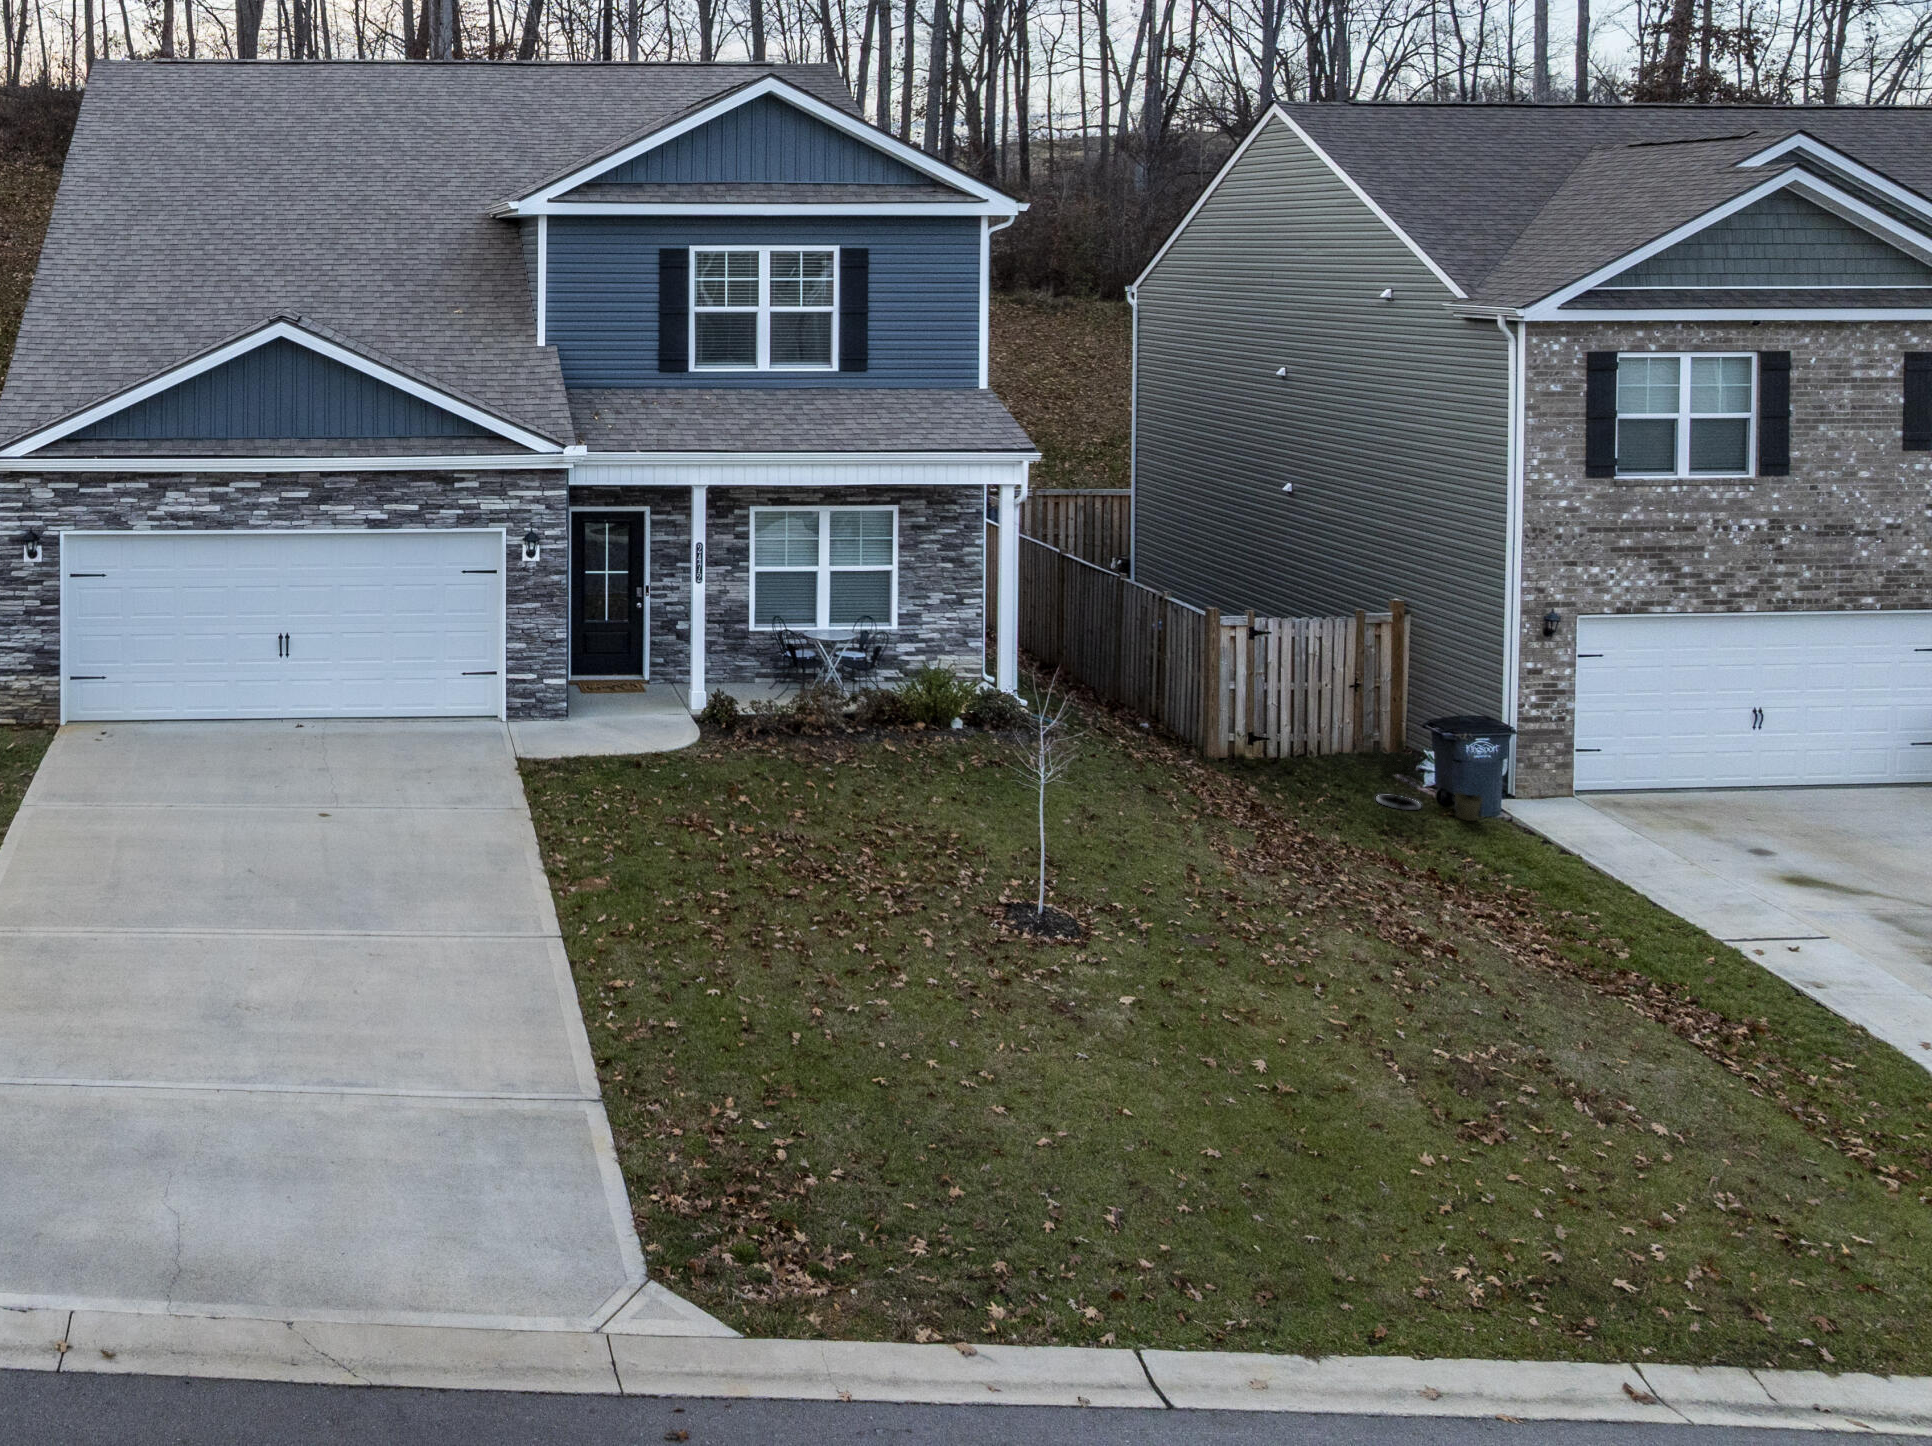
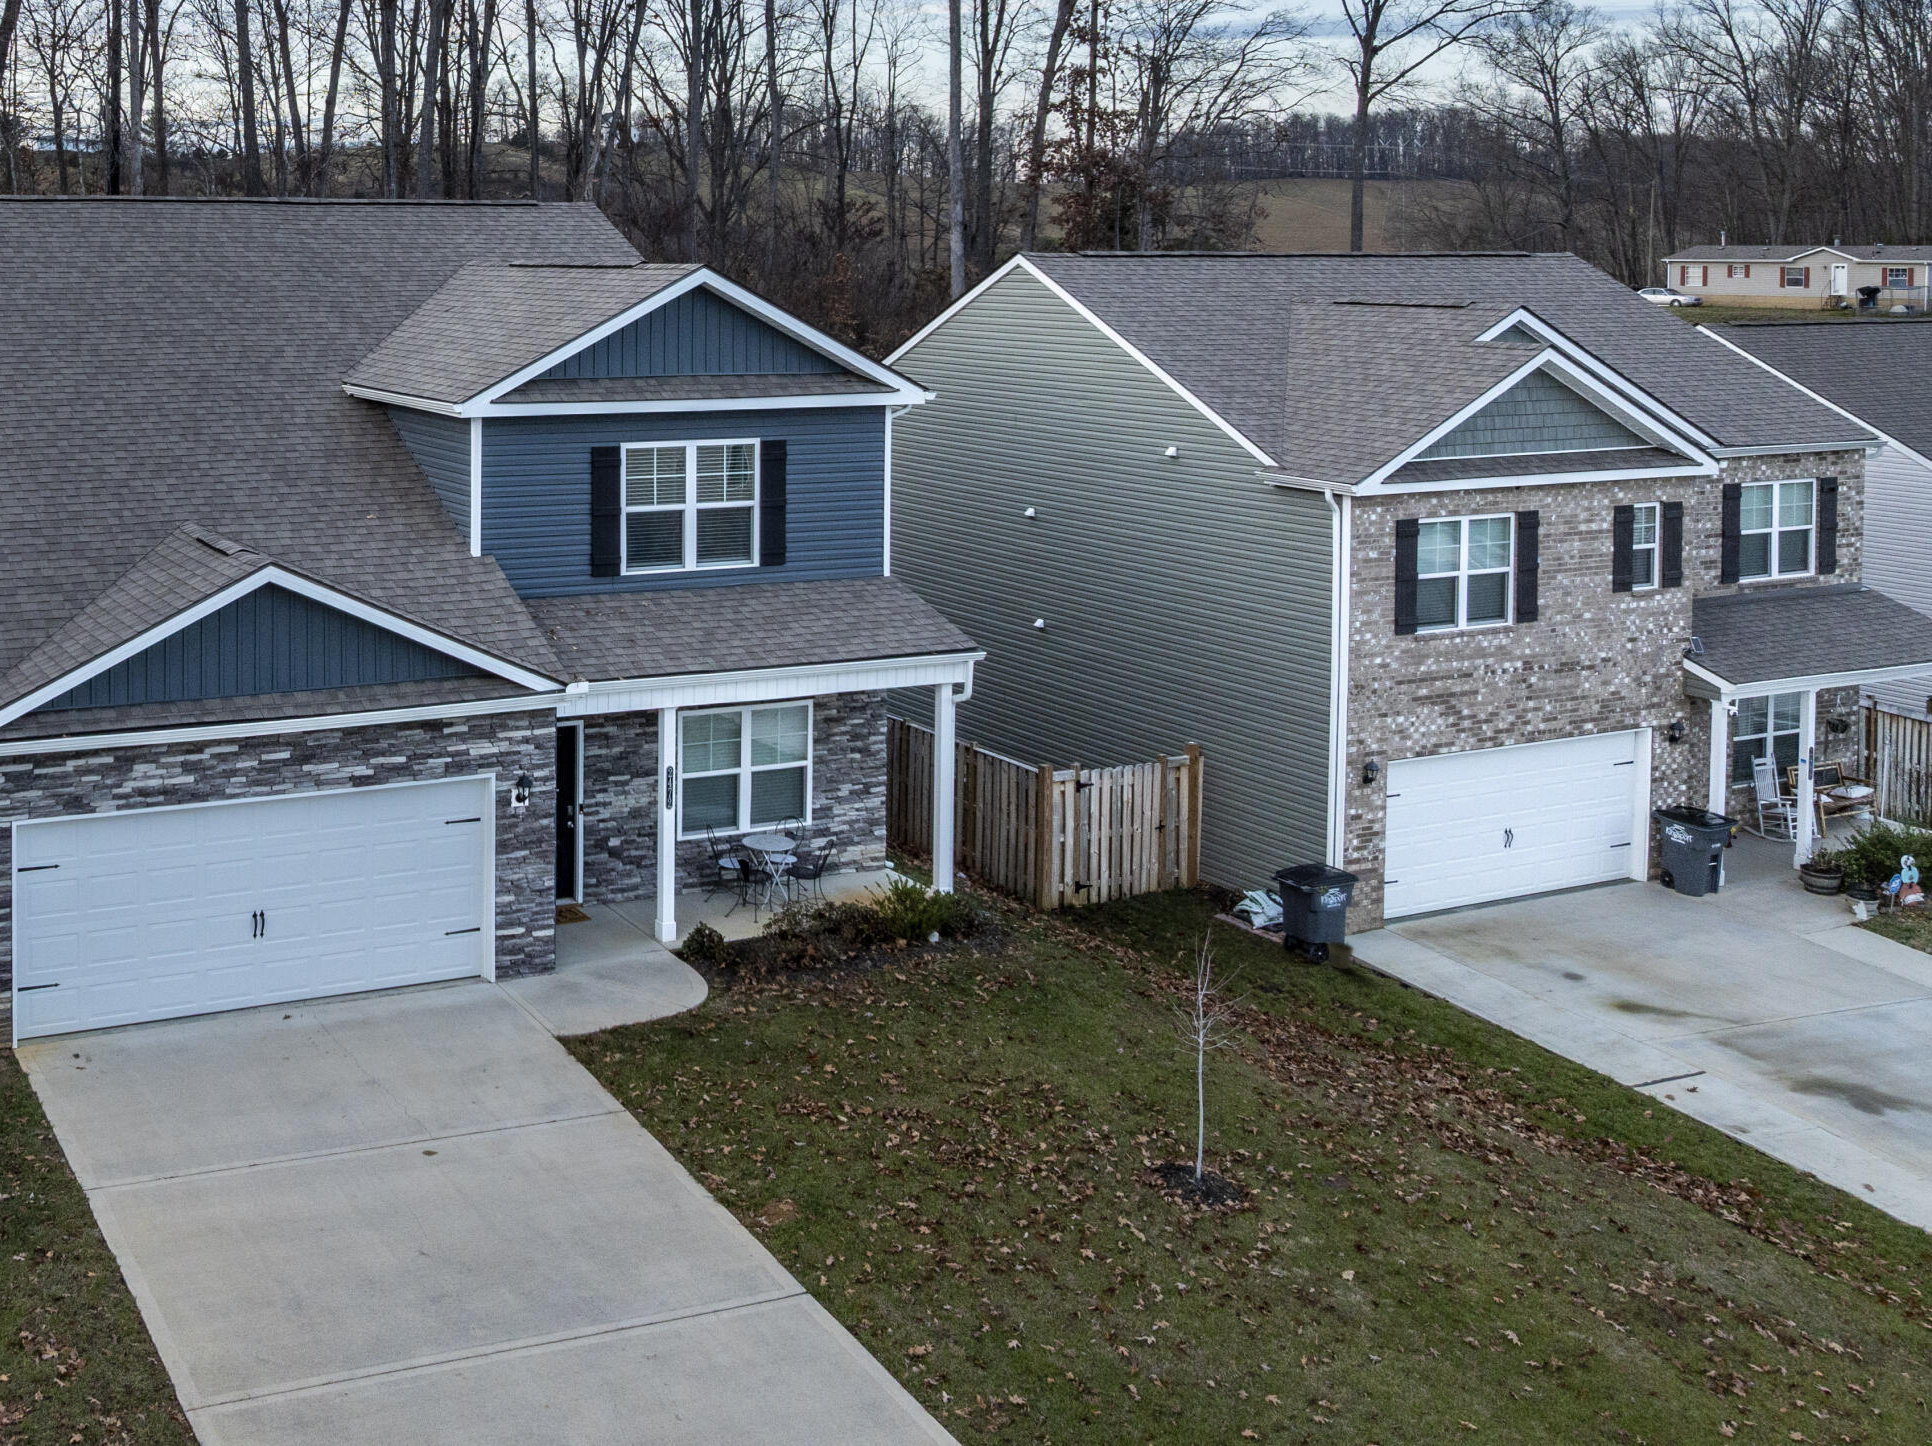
potted tree: present [1374,731,1425,810] -> none [1251,886,1303,963]

